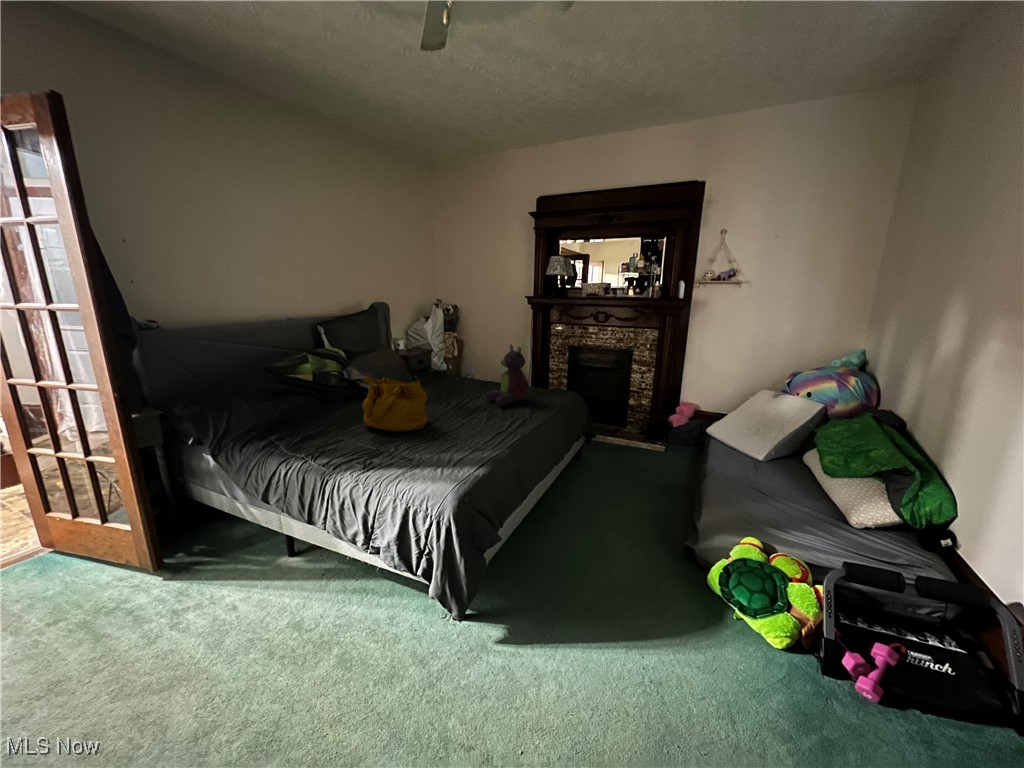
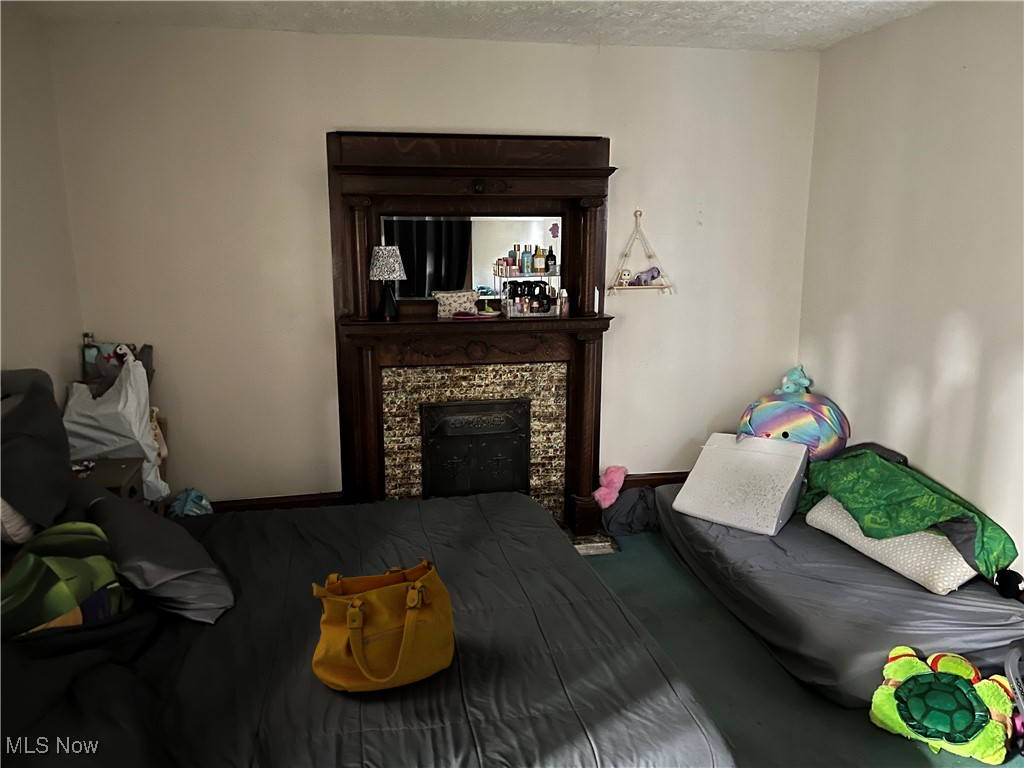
stuffed bear: present [486,345,529,406] -> none [436,442,519,560]

